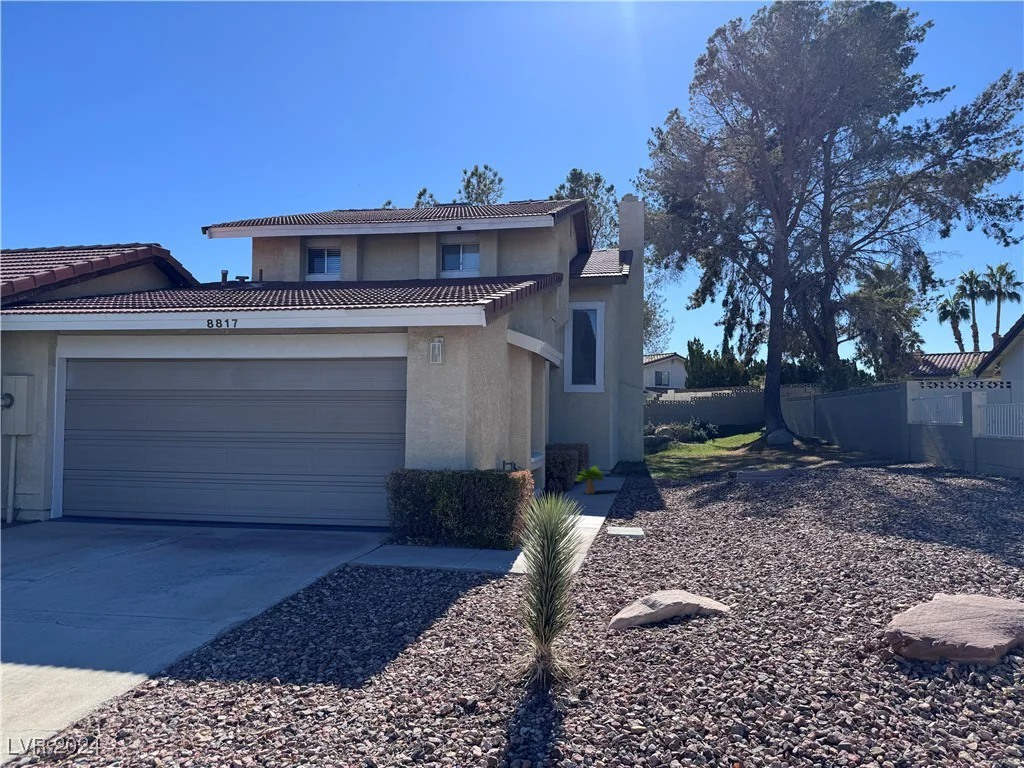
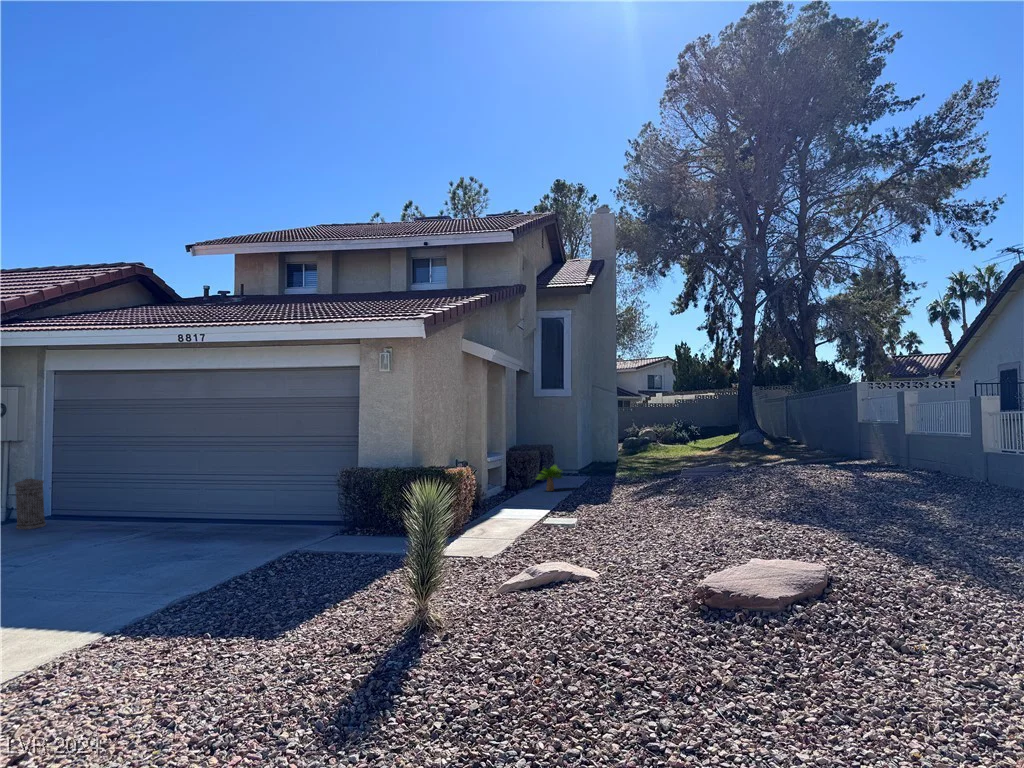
trash can: none [17,476,52,534] -> present [14,478,46,529]

